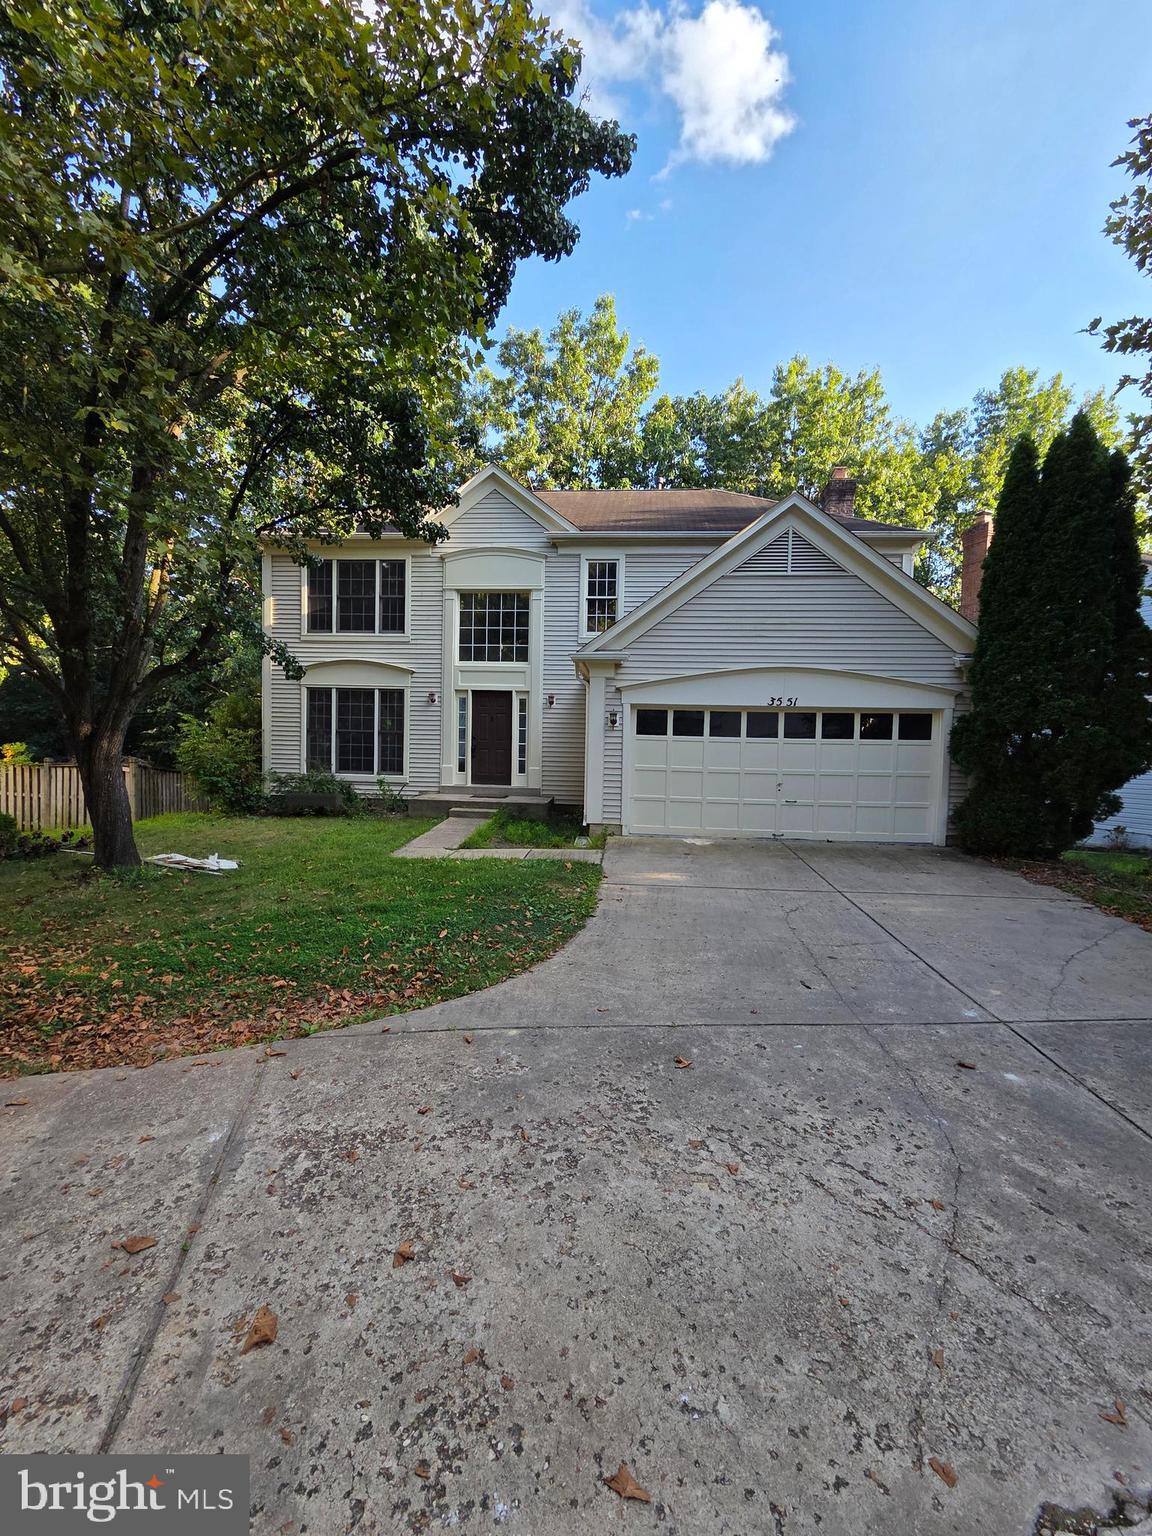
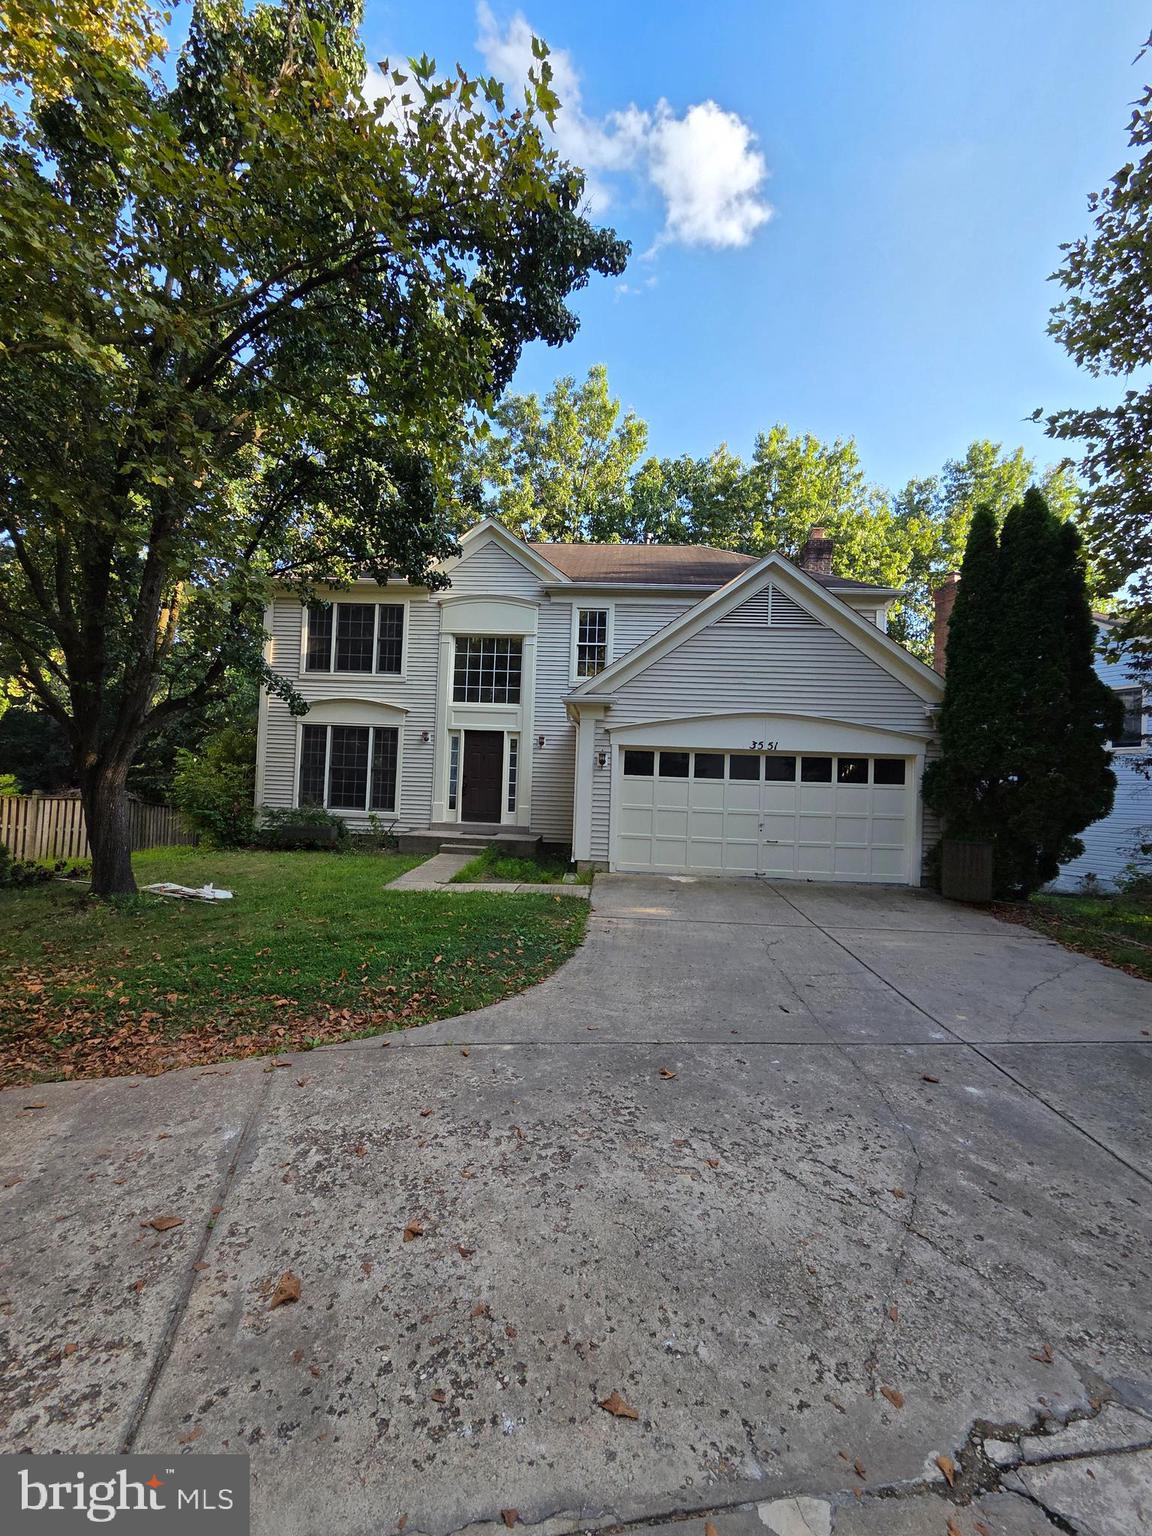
trash can: none [974,800,1030,867] -> present [942,840,993,903]

